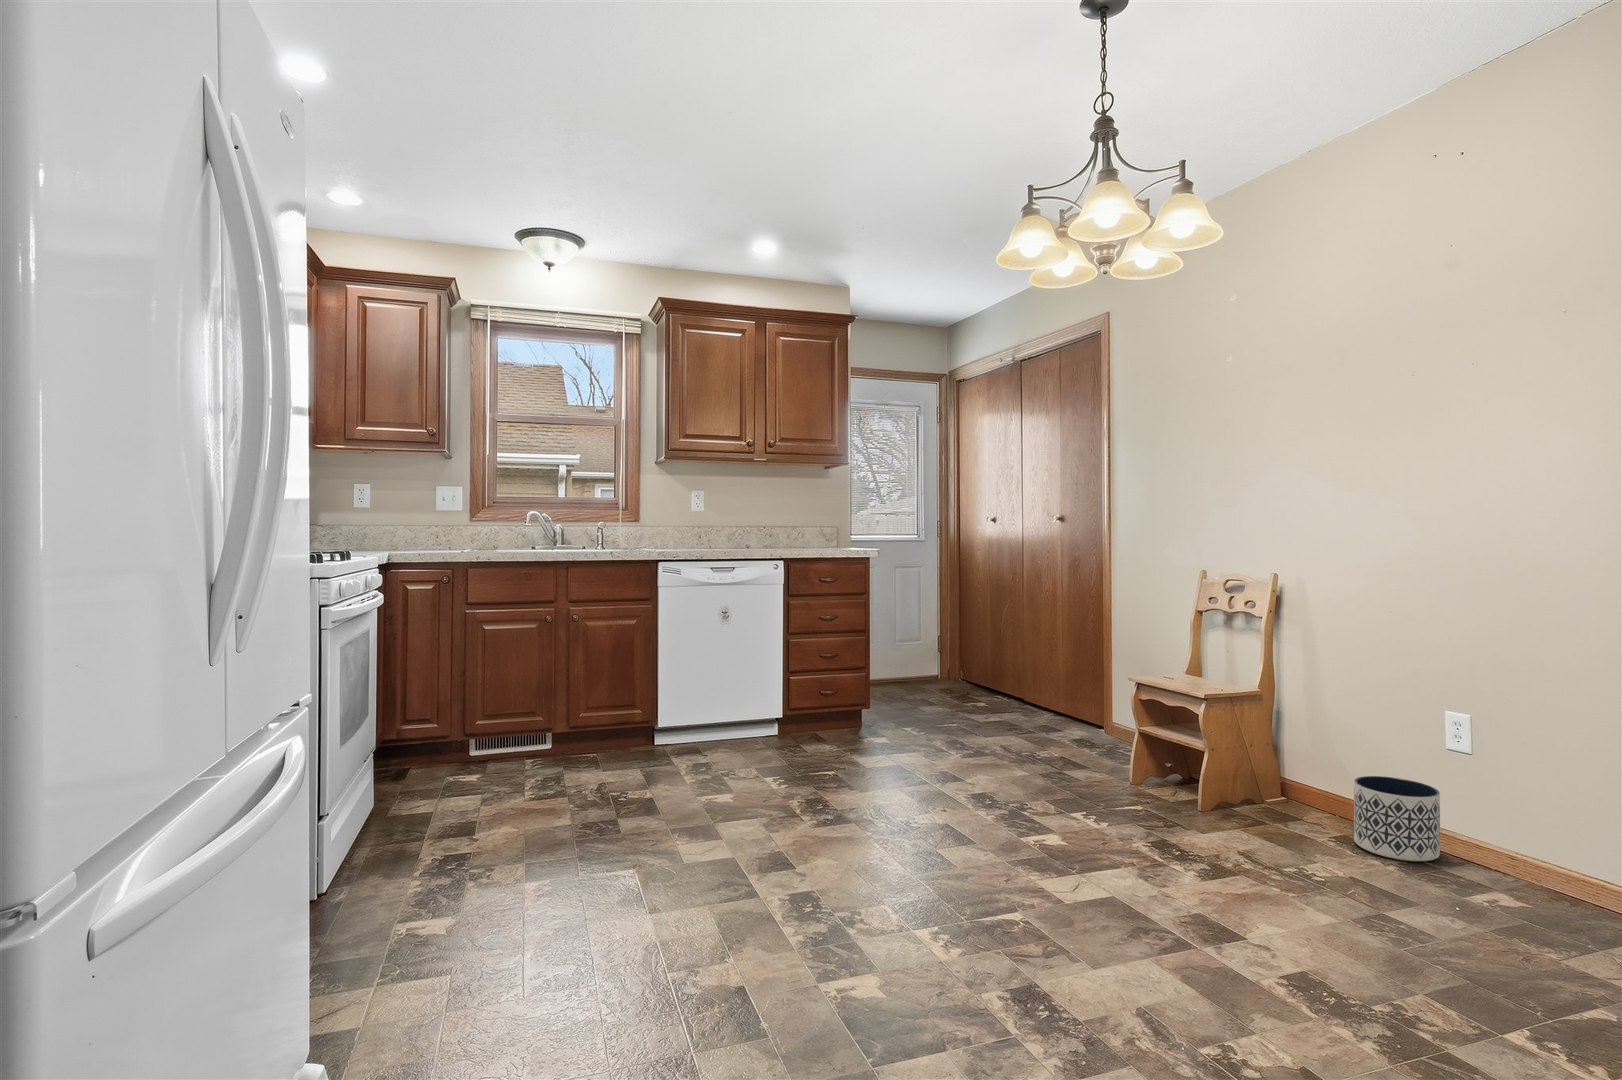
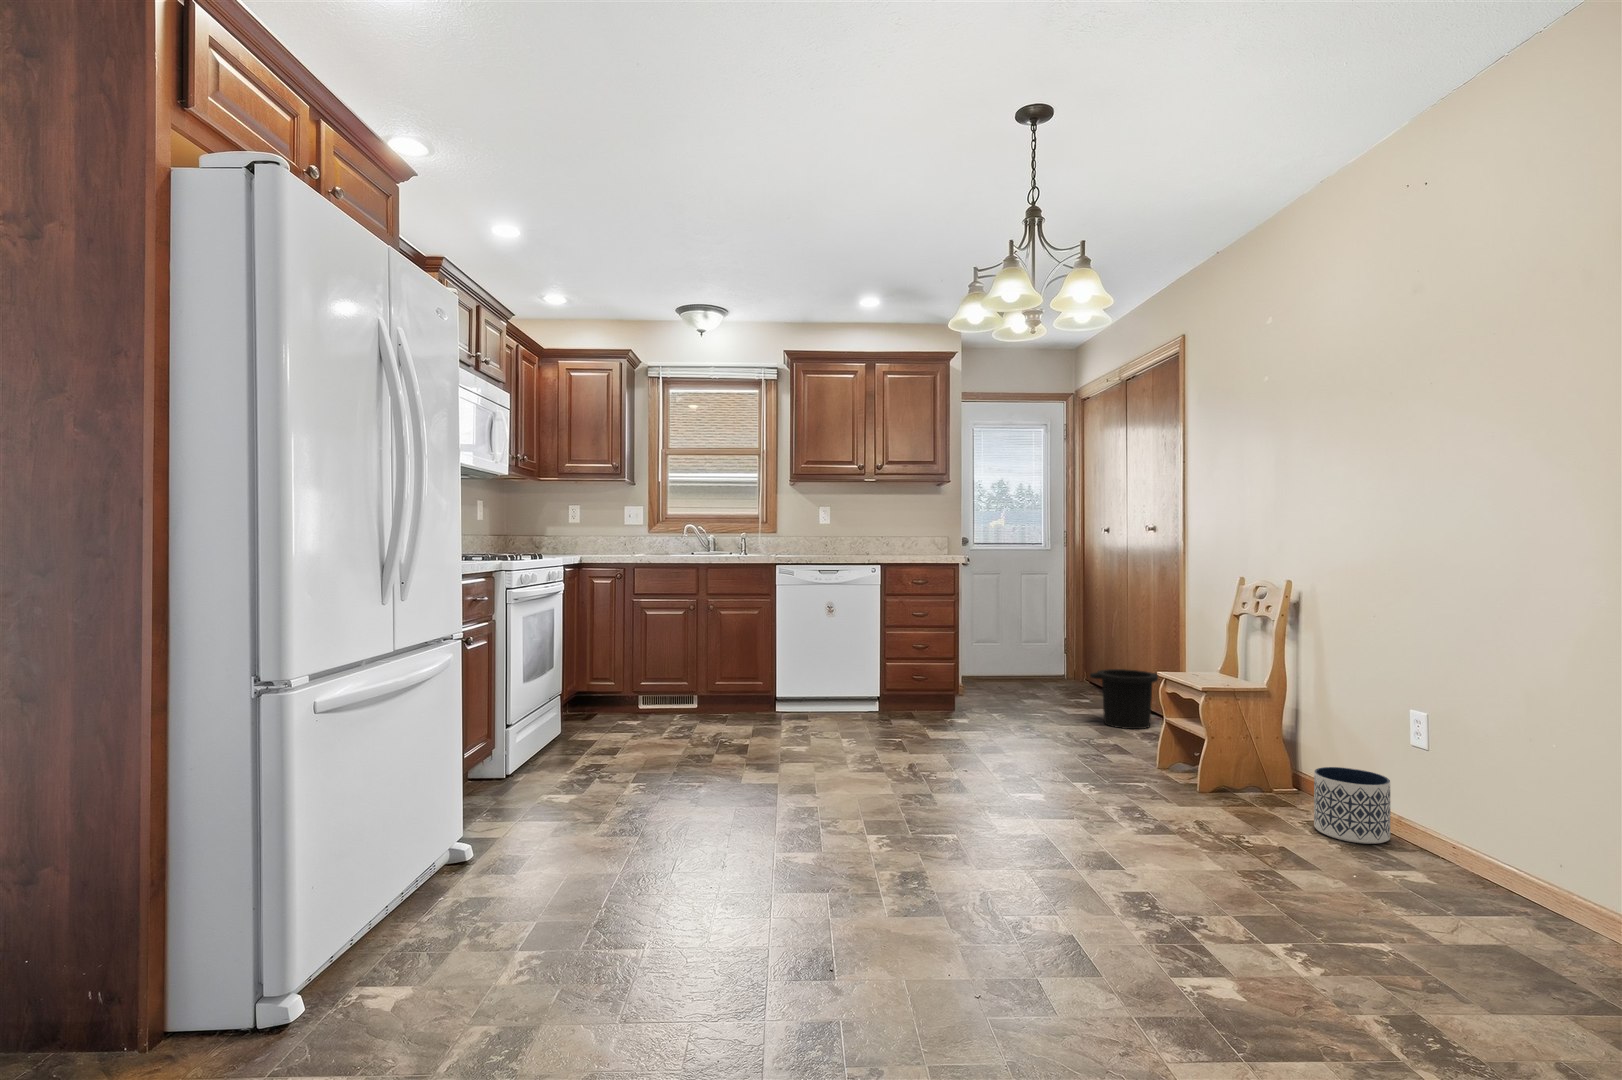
trash can: none [1010,670,1082,736] -> present [1090,669,1158,729]

